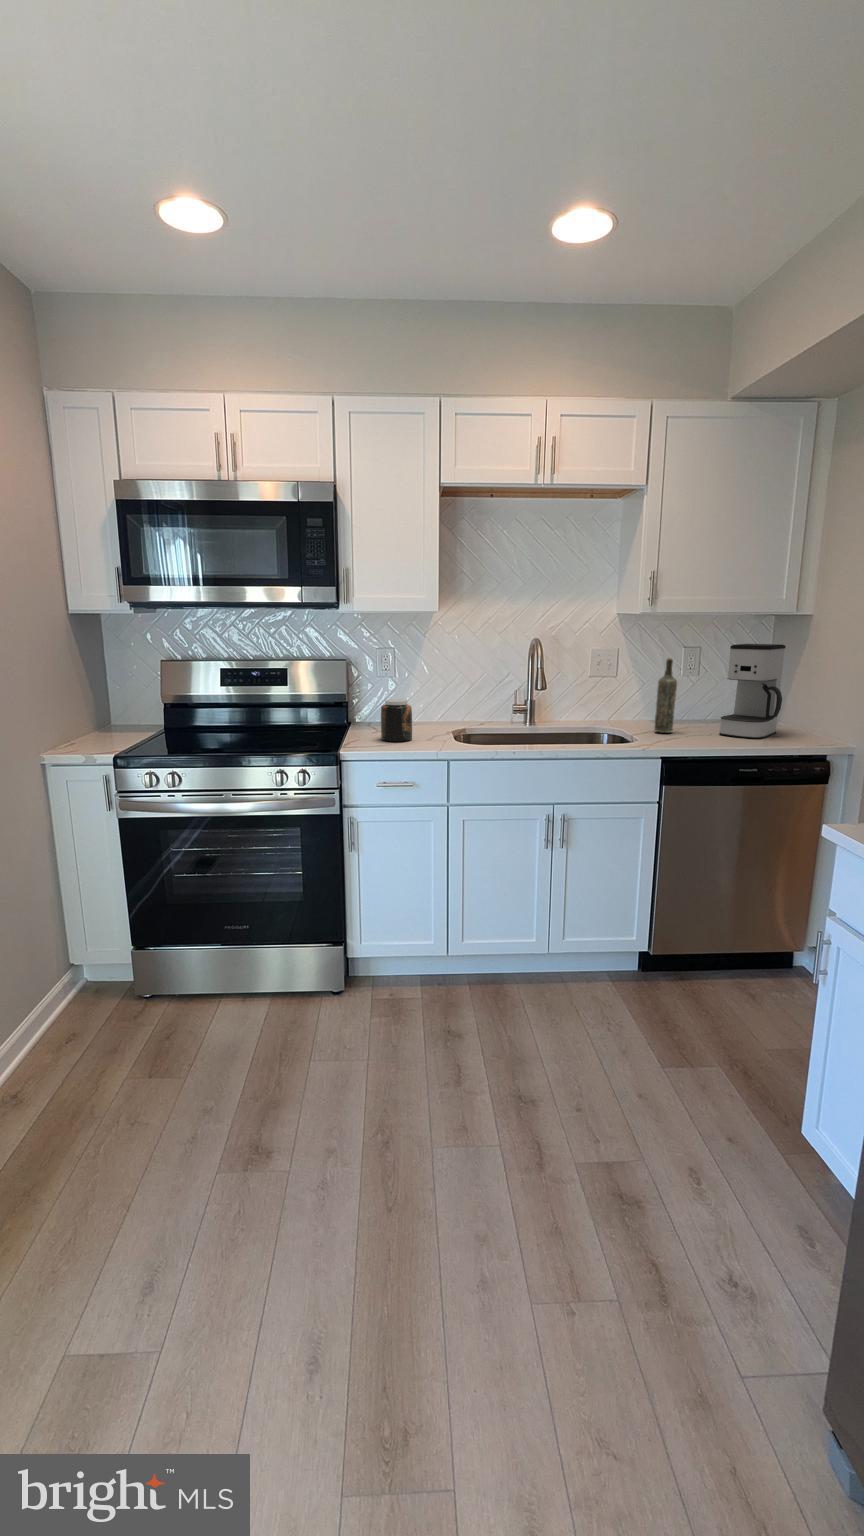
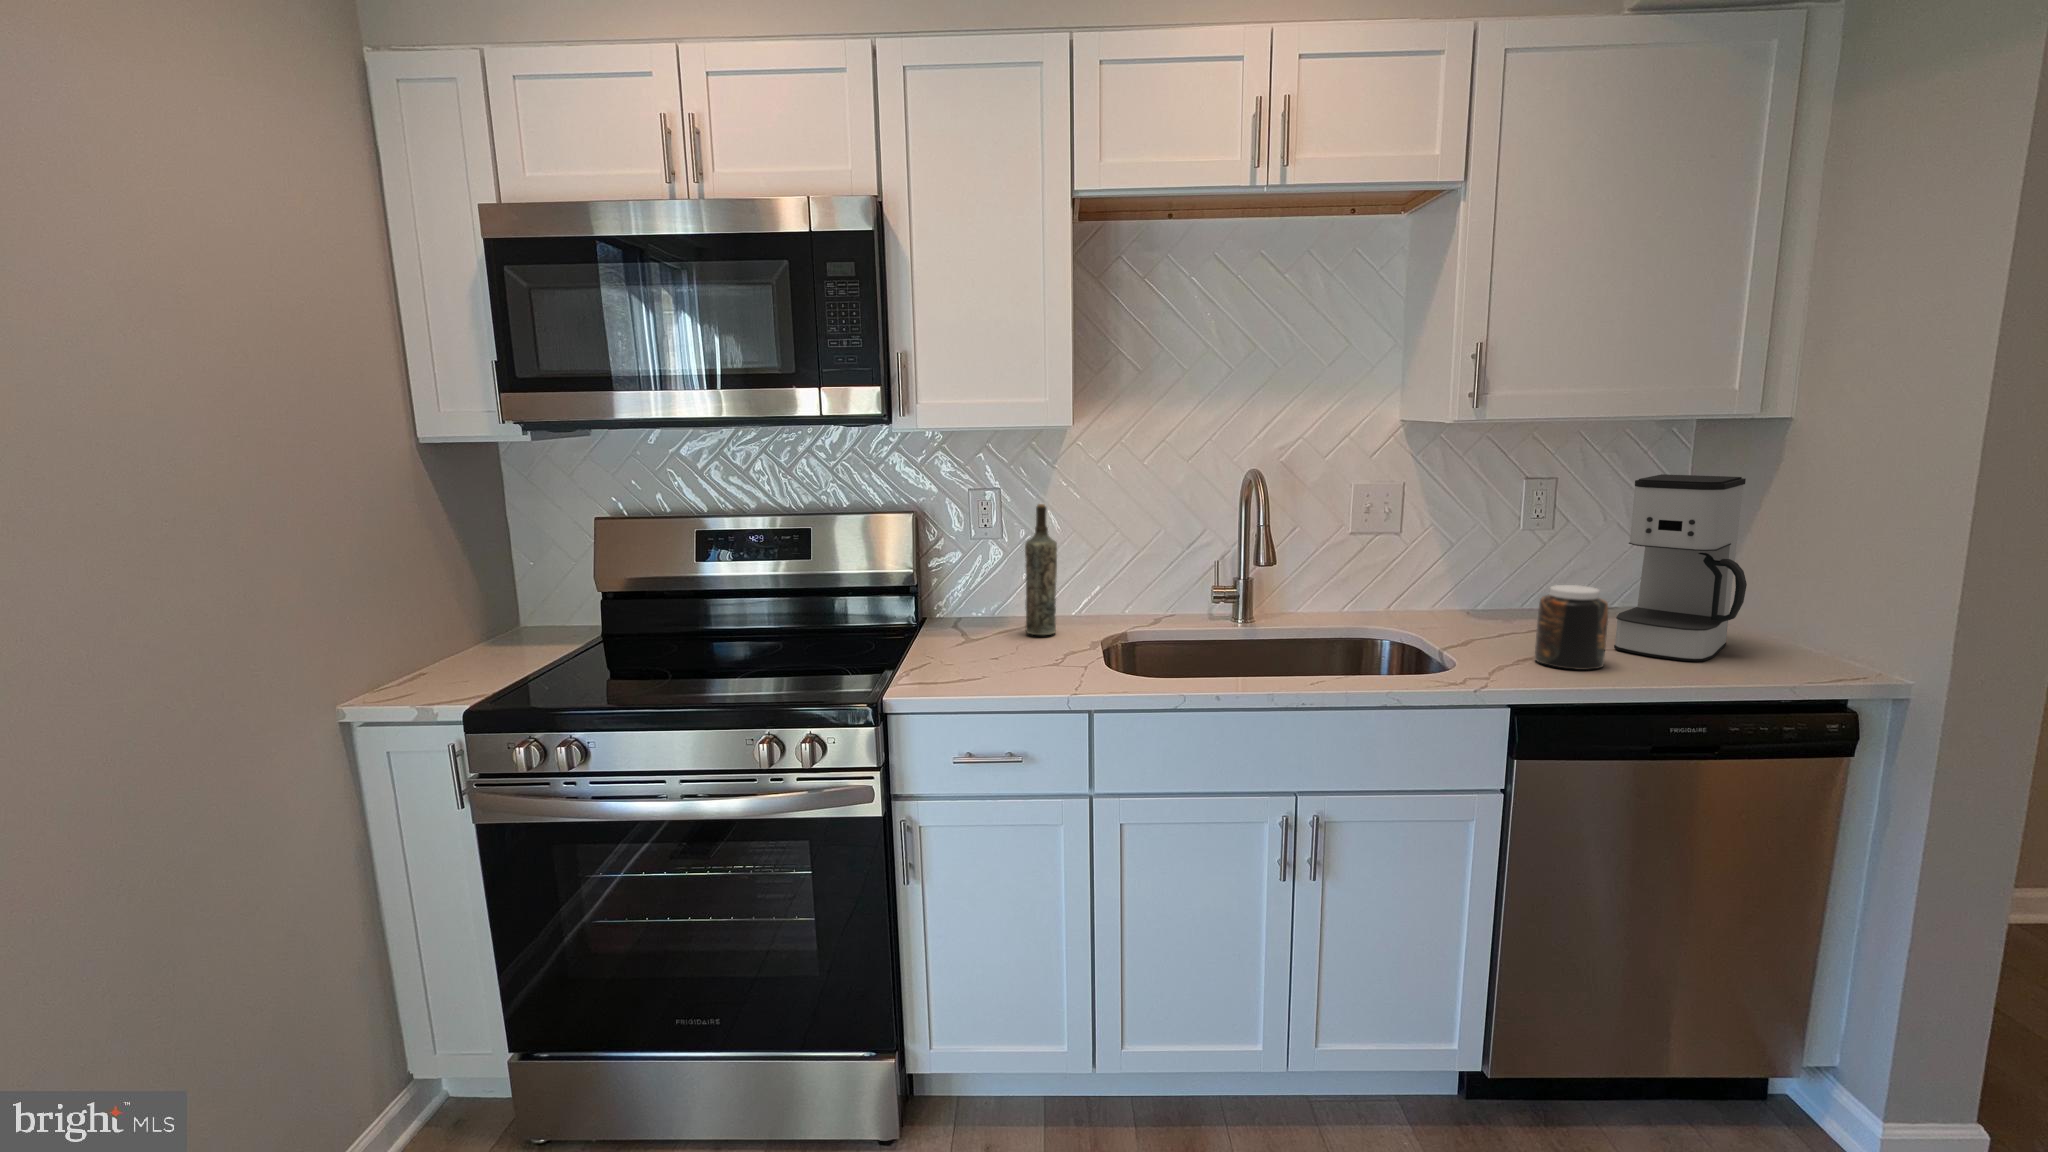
bottle: present [654,658,677,733] -> present [1025,504,1057,635]
jar: present [381,699,412,742] -> present [1535,585,1608,670]

